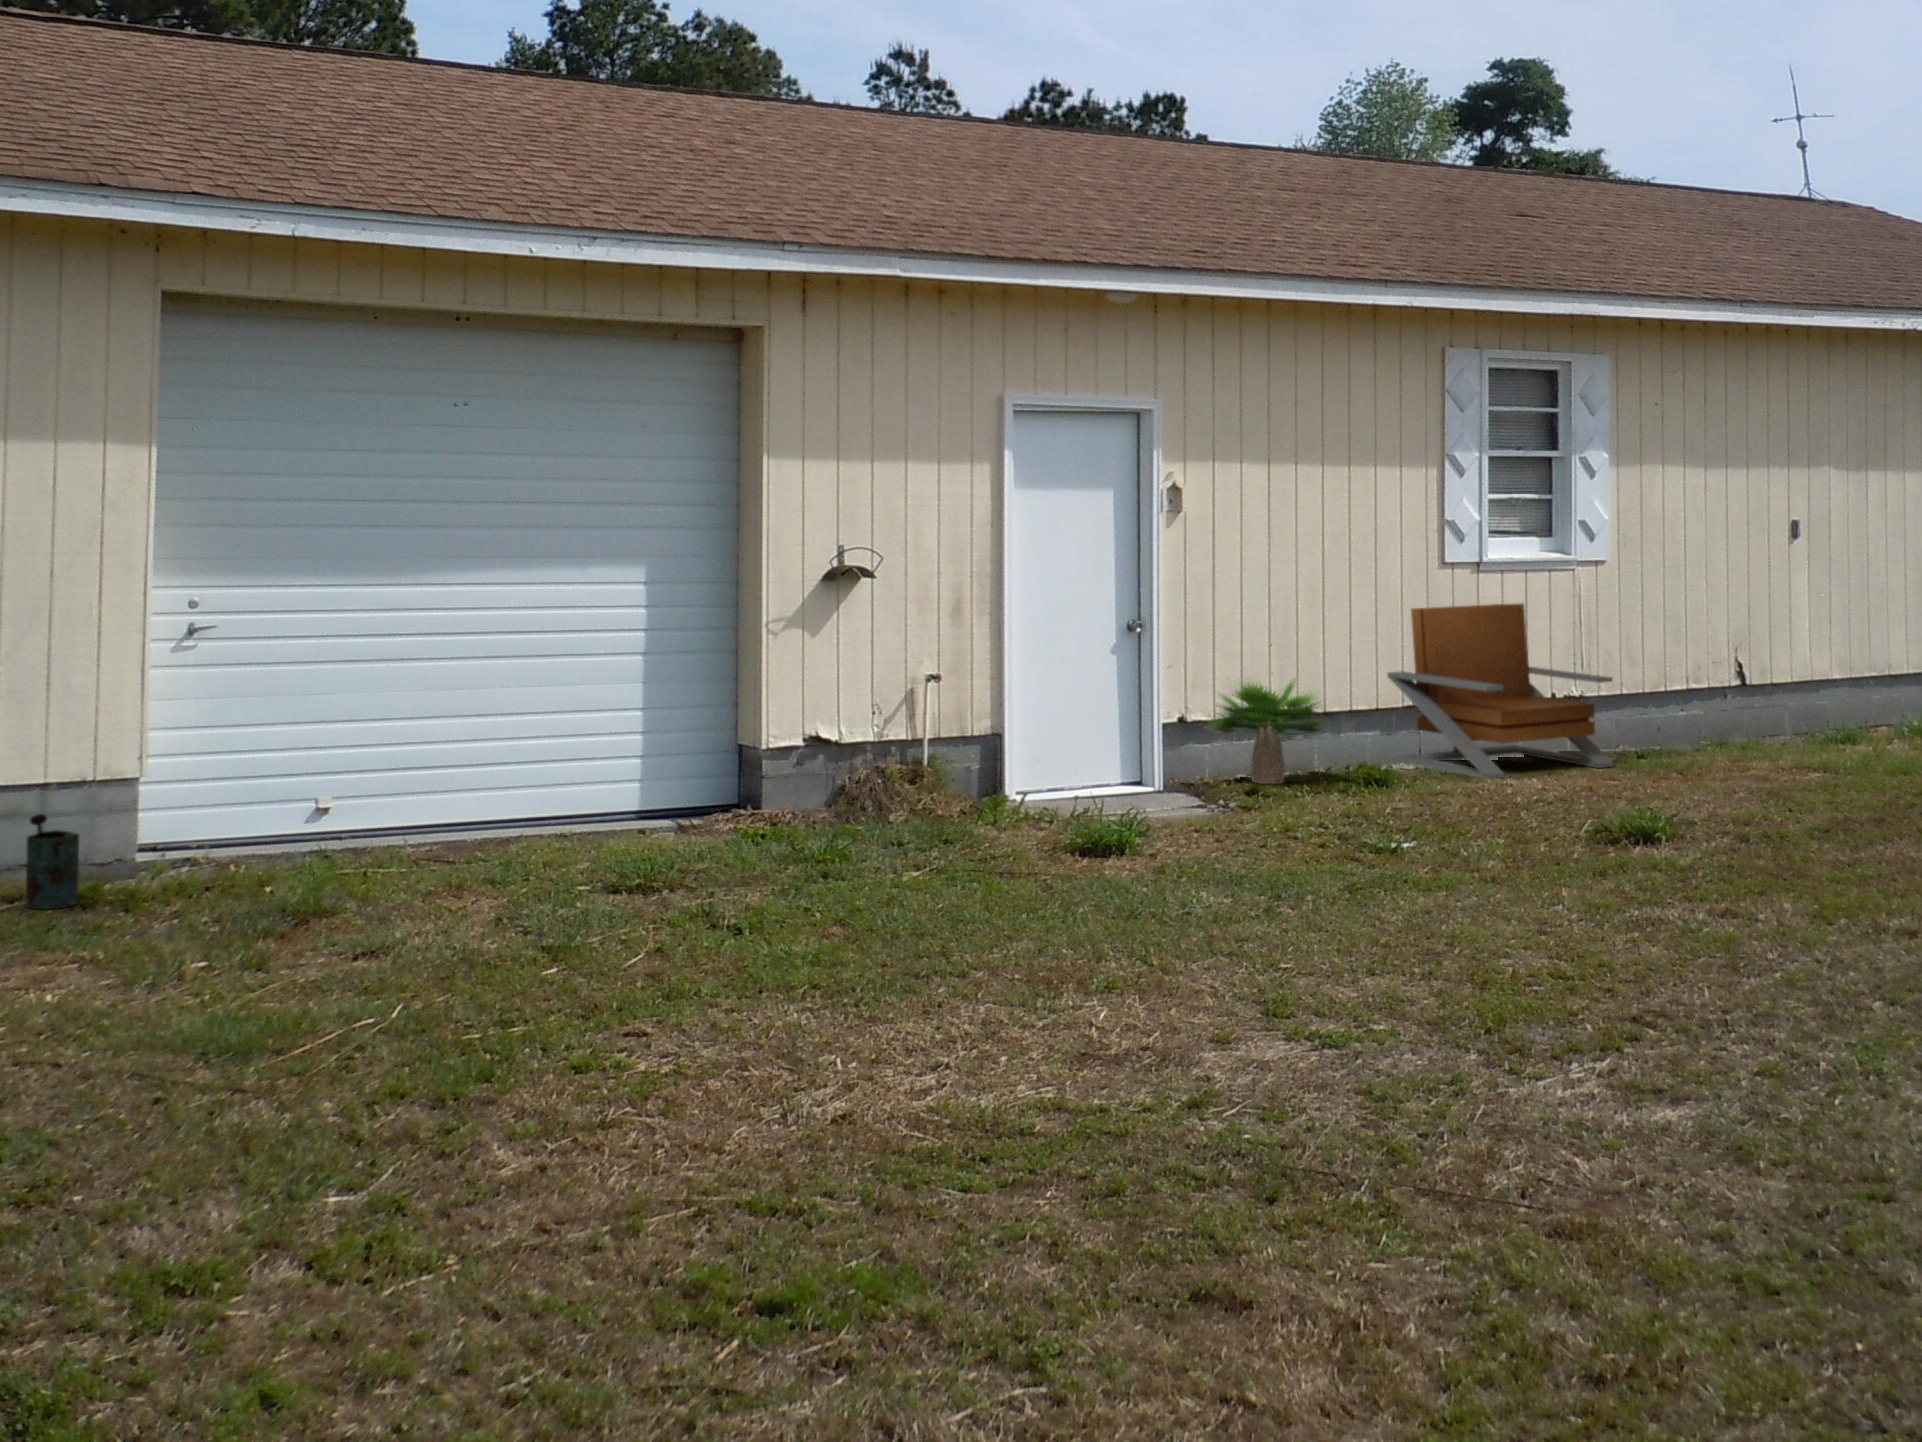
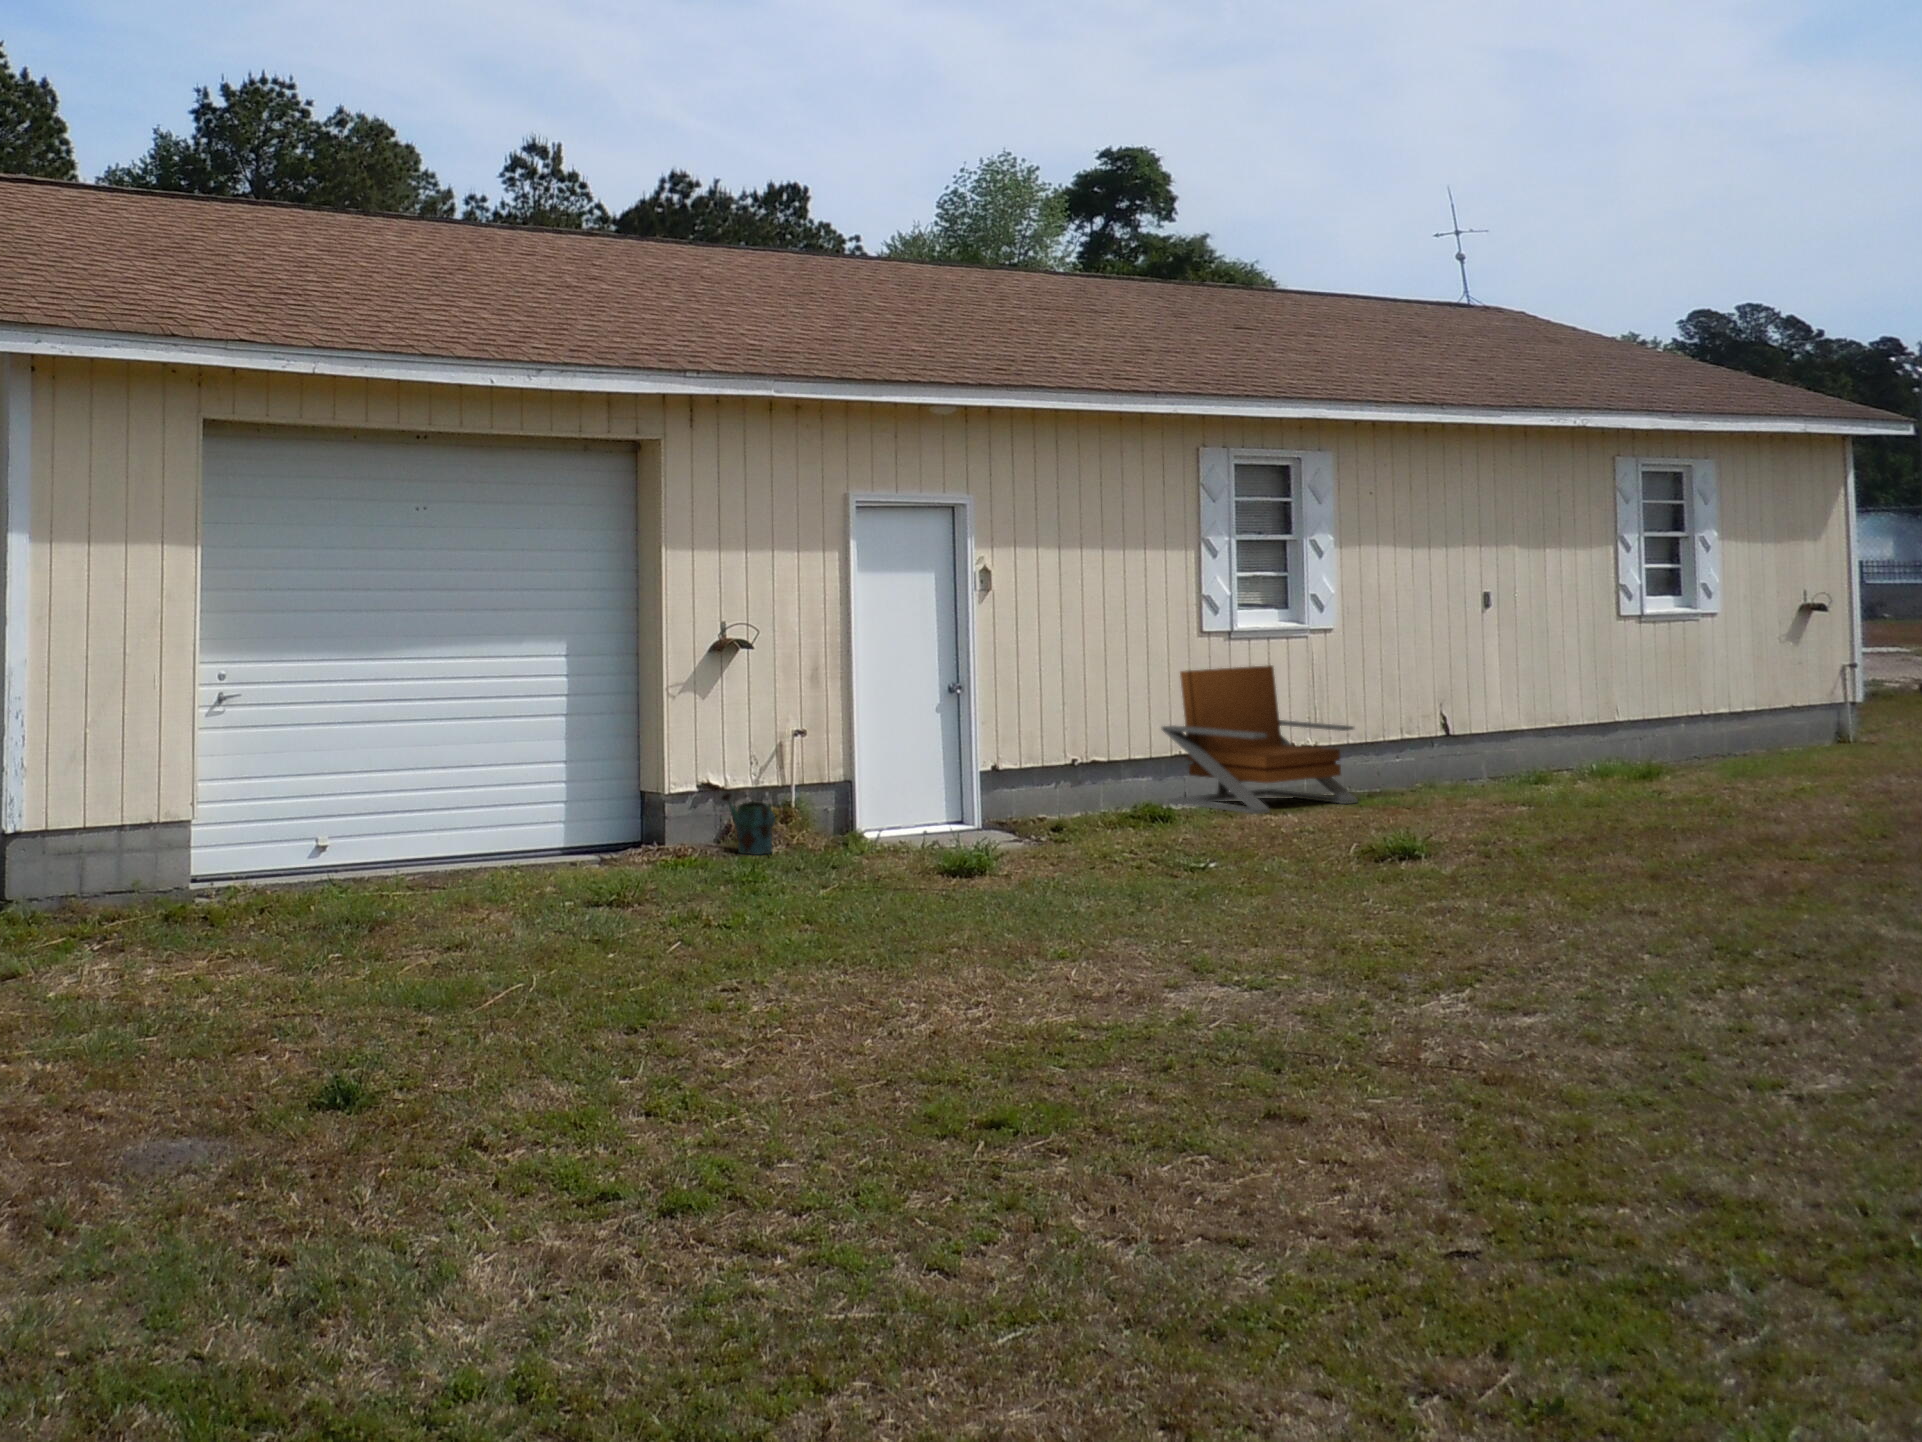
potted plant: present [1210,679,1325,784] -> none [1015,724,1129,821]
watering can: present [25,814,79,909] -> present [722,793,776,855]

